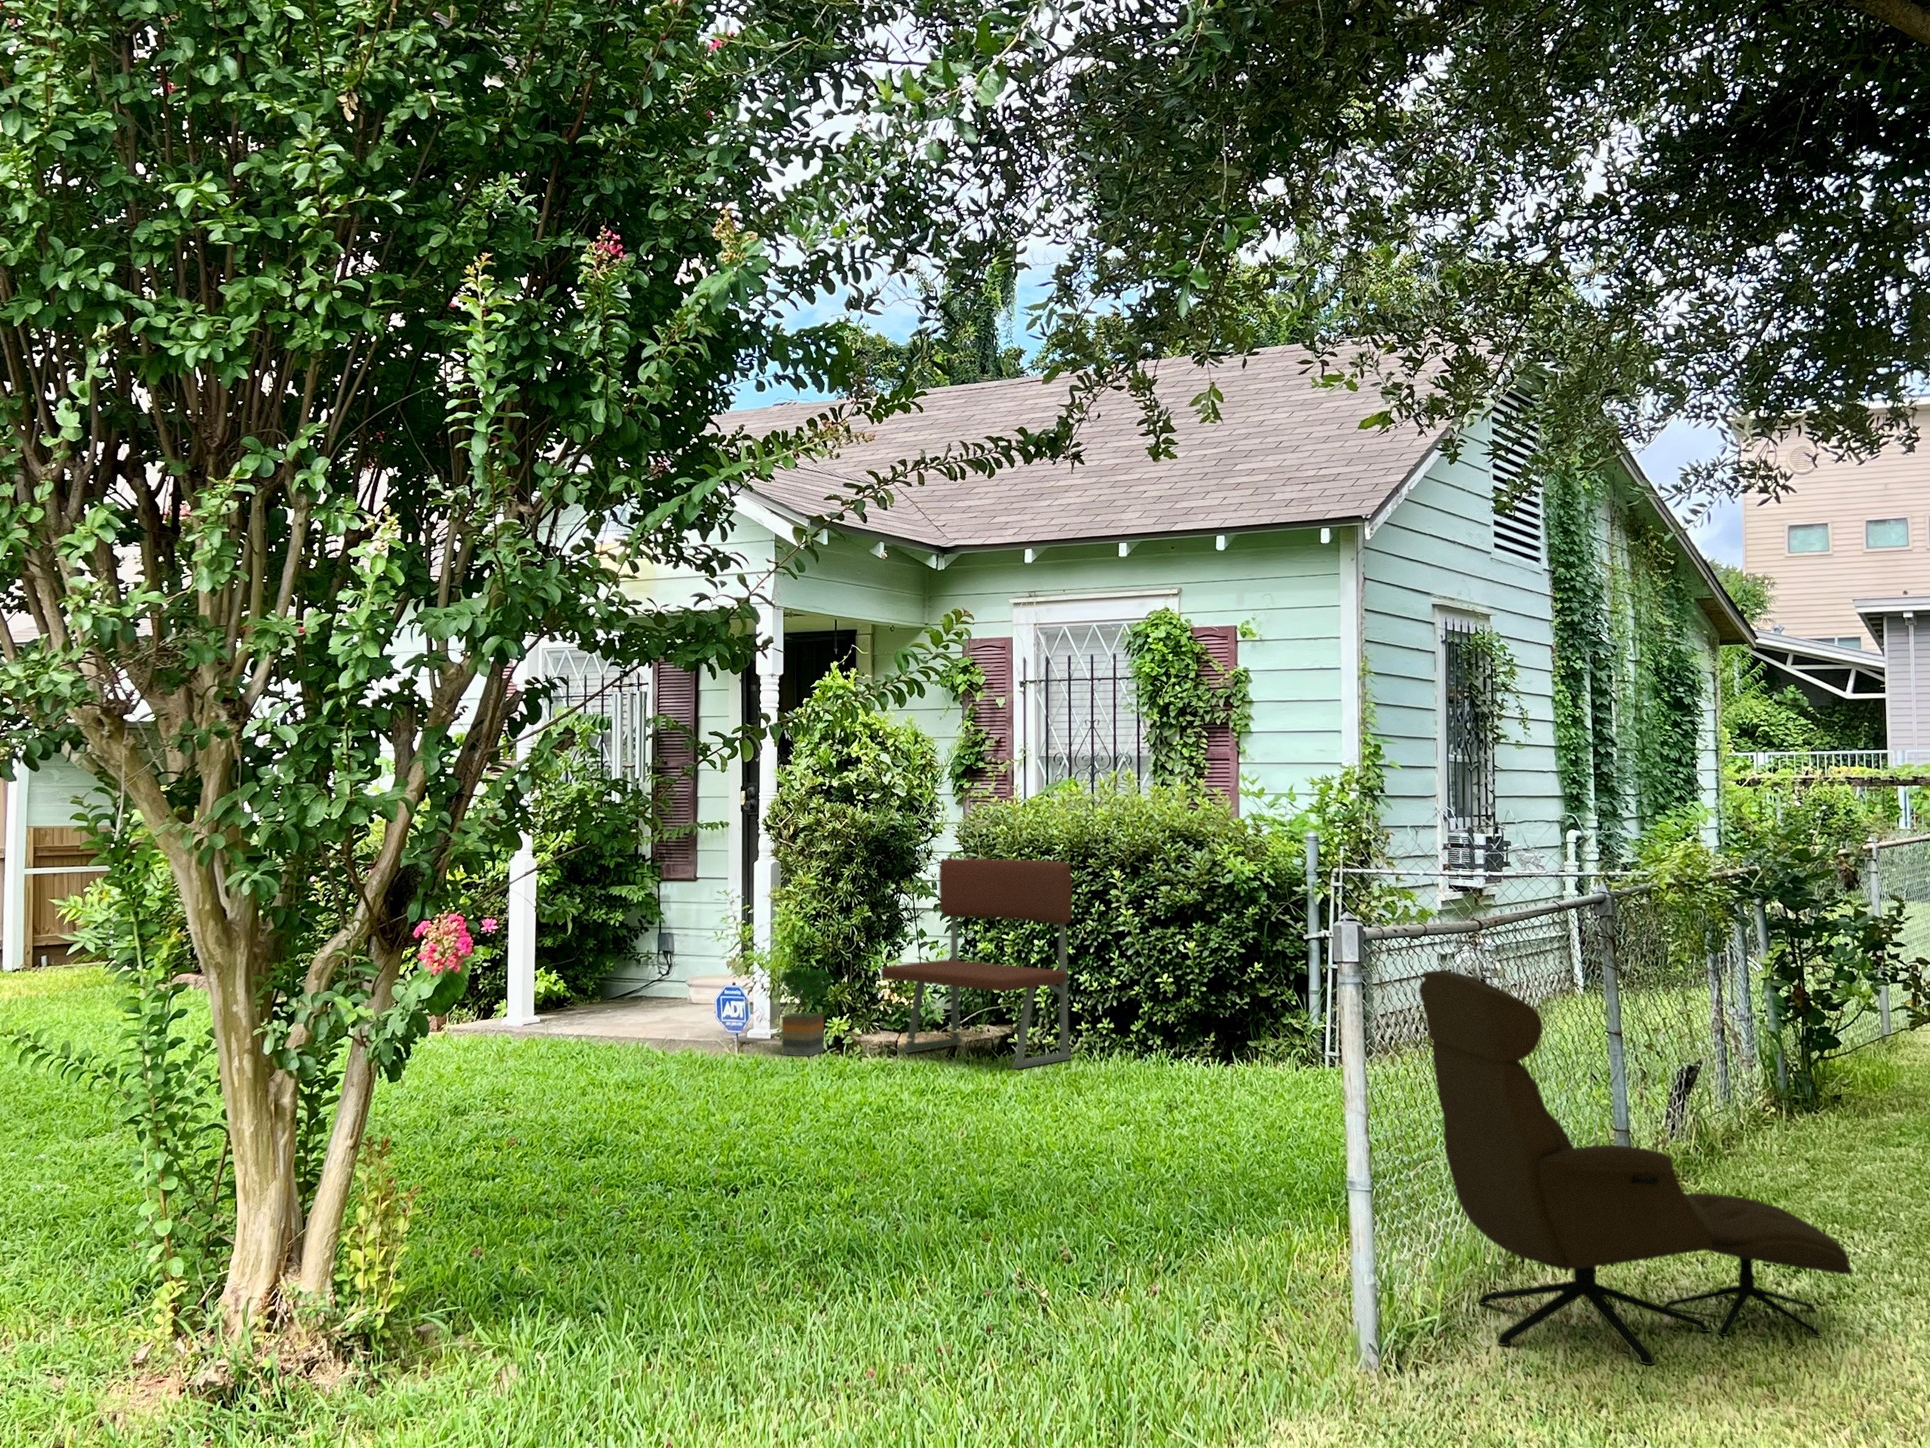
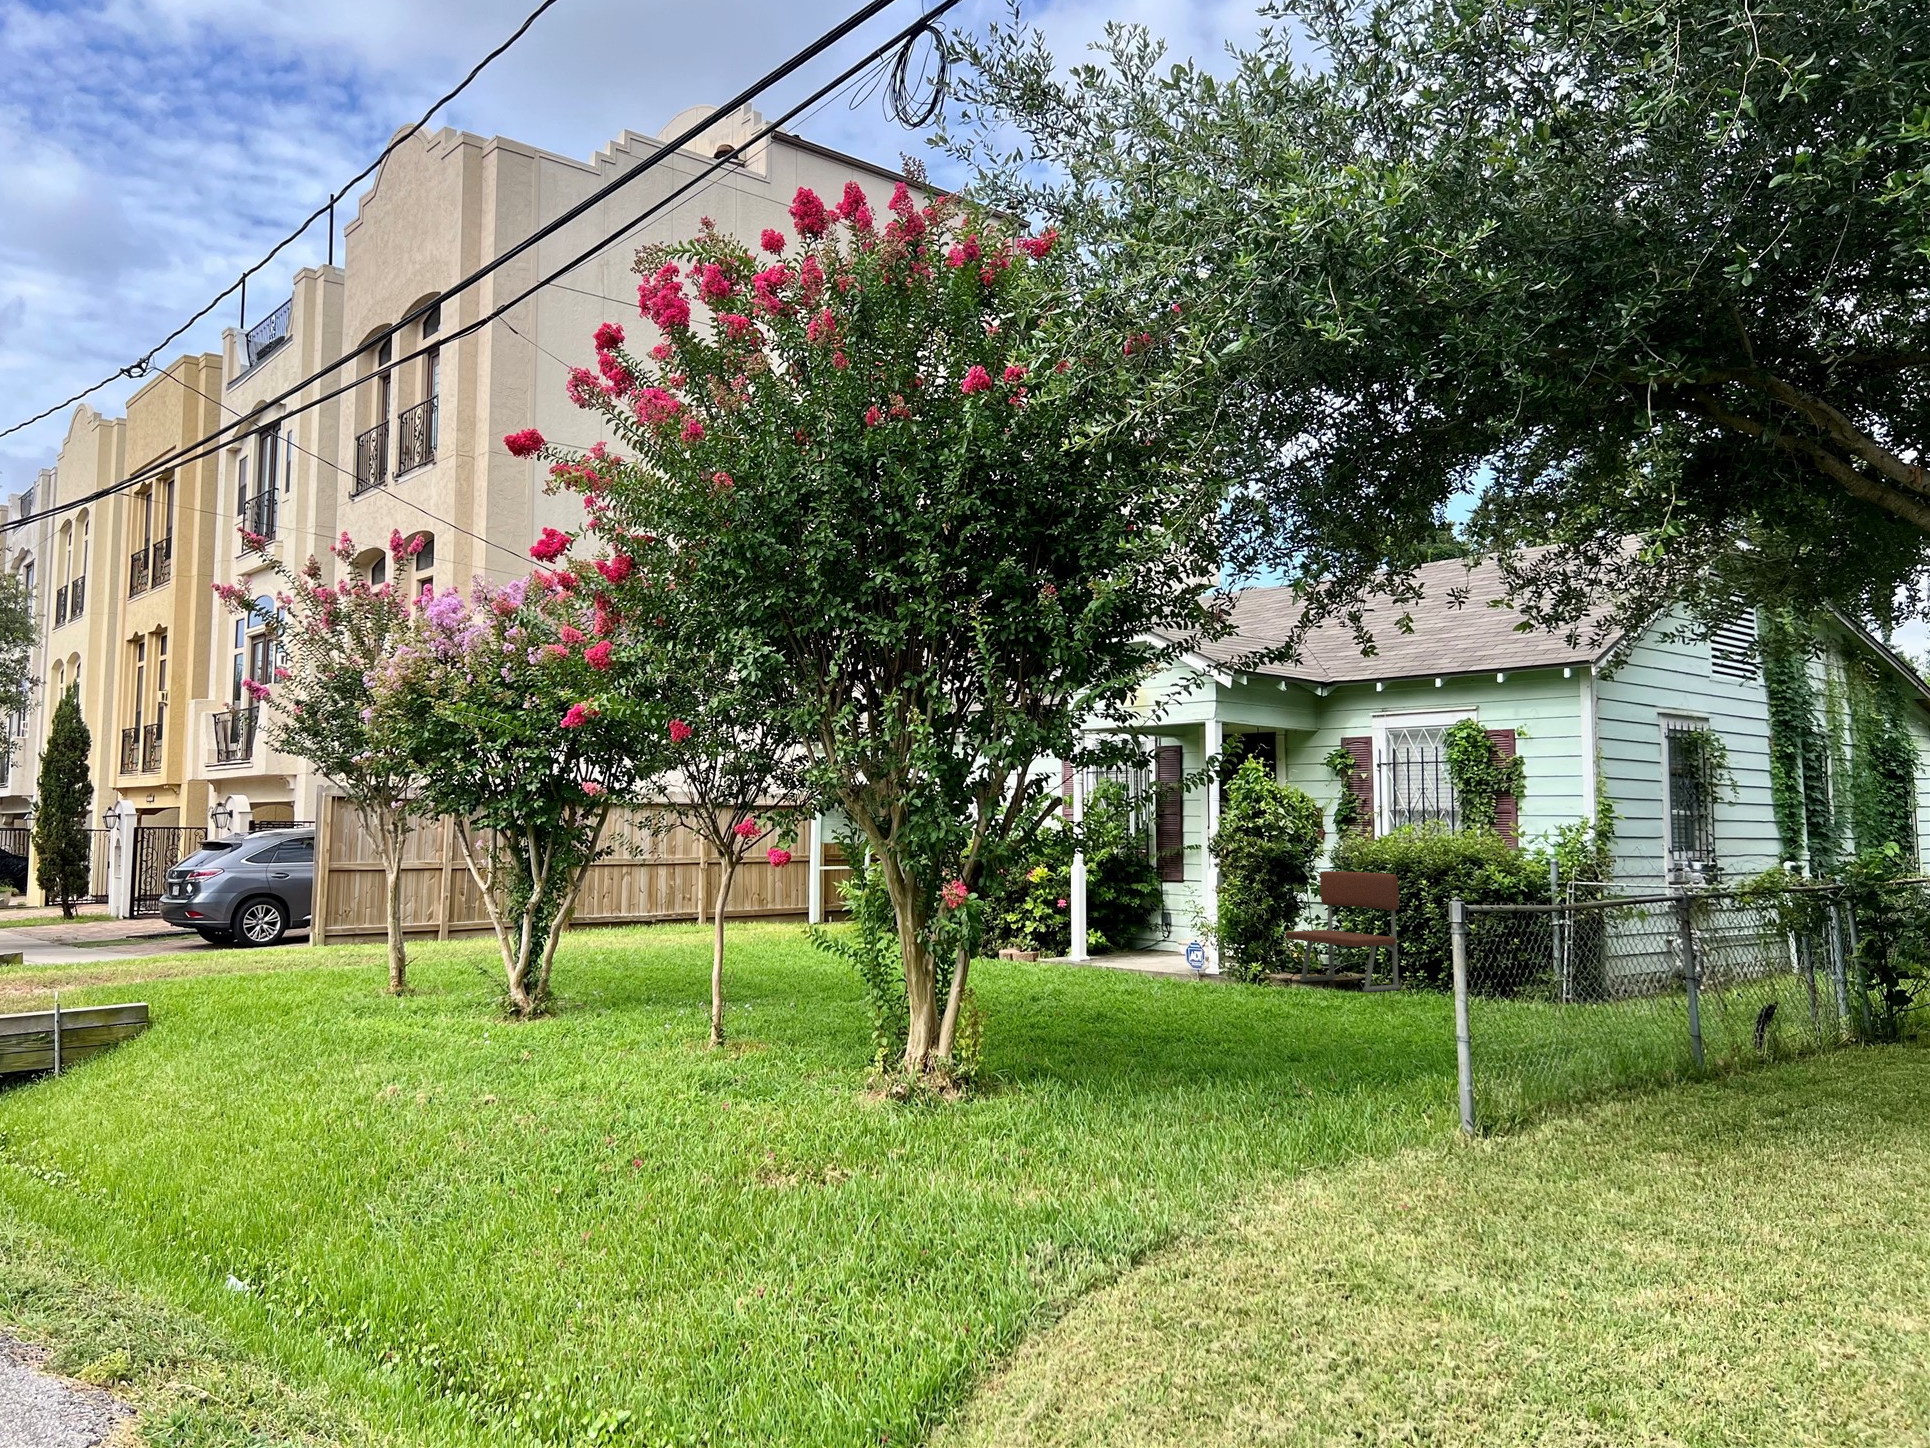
potted tree: present [780,967,832,1056] -> none [1226,930,1259,981]
lounge chair: present [1417,970,1852,1365] -> none [1526,924,1741,1100]

